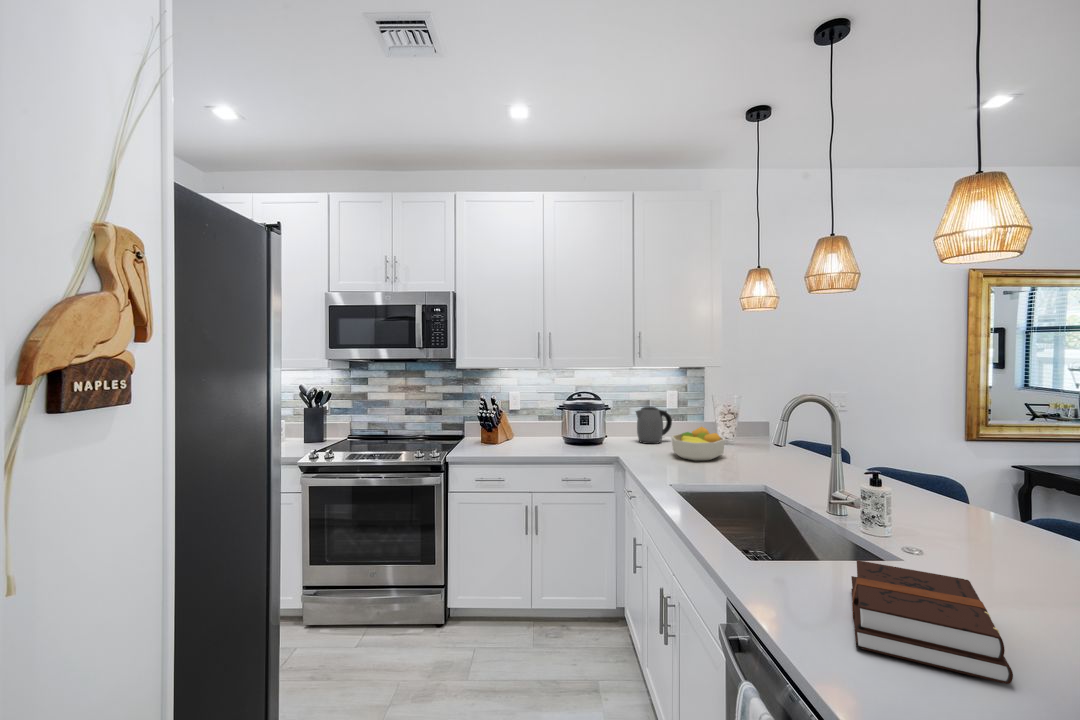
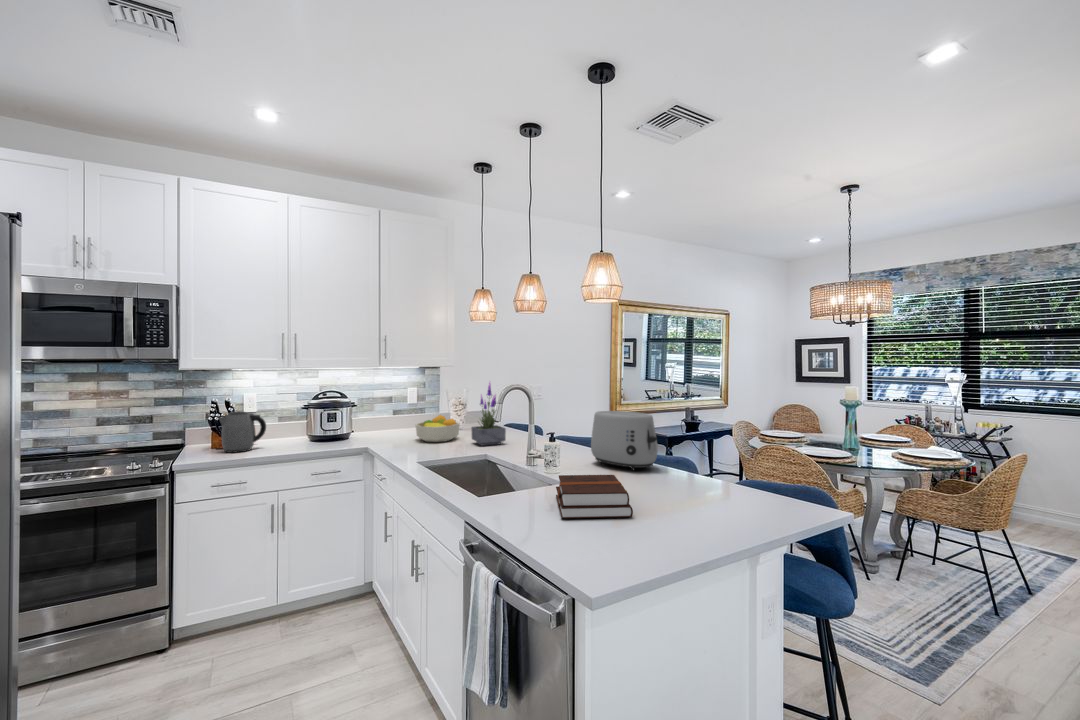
potted plant: none [739,391,785,474] -> present [471,383,506,446]
kettle: present [636,407,672,444] -> present [219,411,266,453]
toaster: none [923,452,1069,563] -> present [591,411,658,470]

